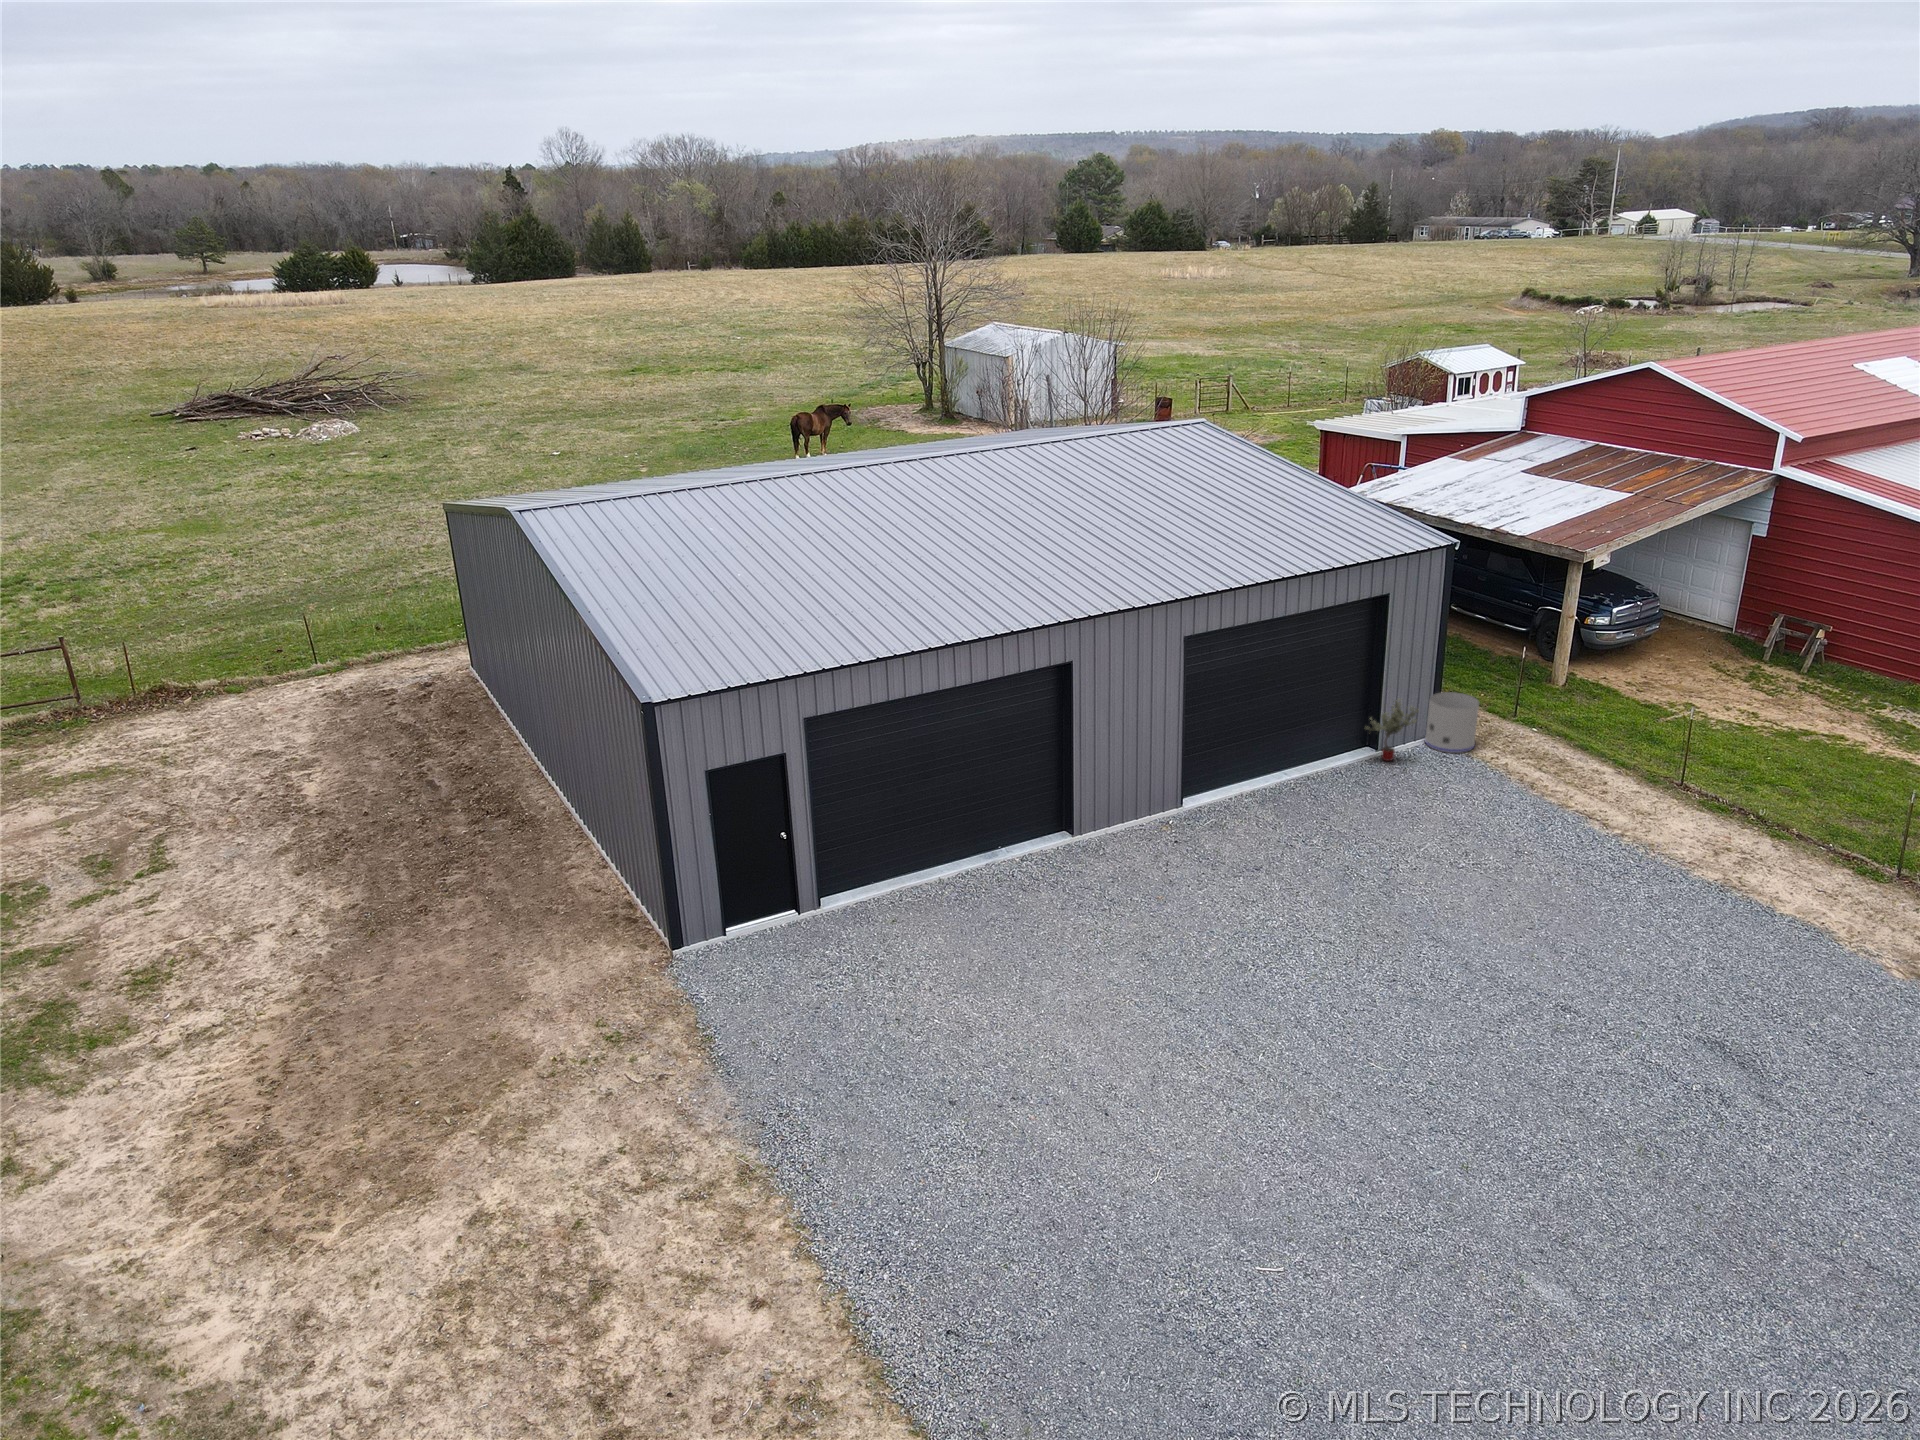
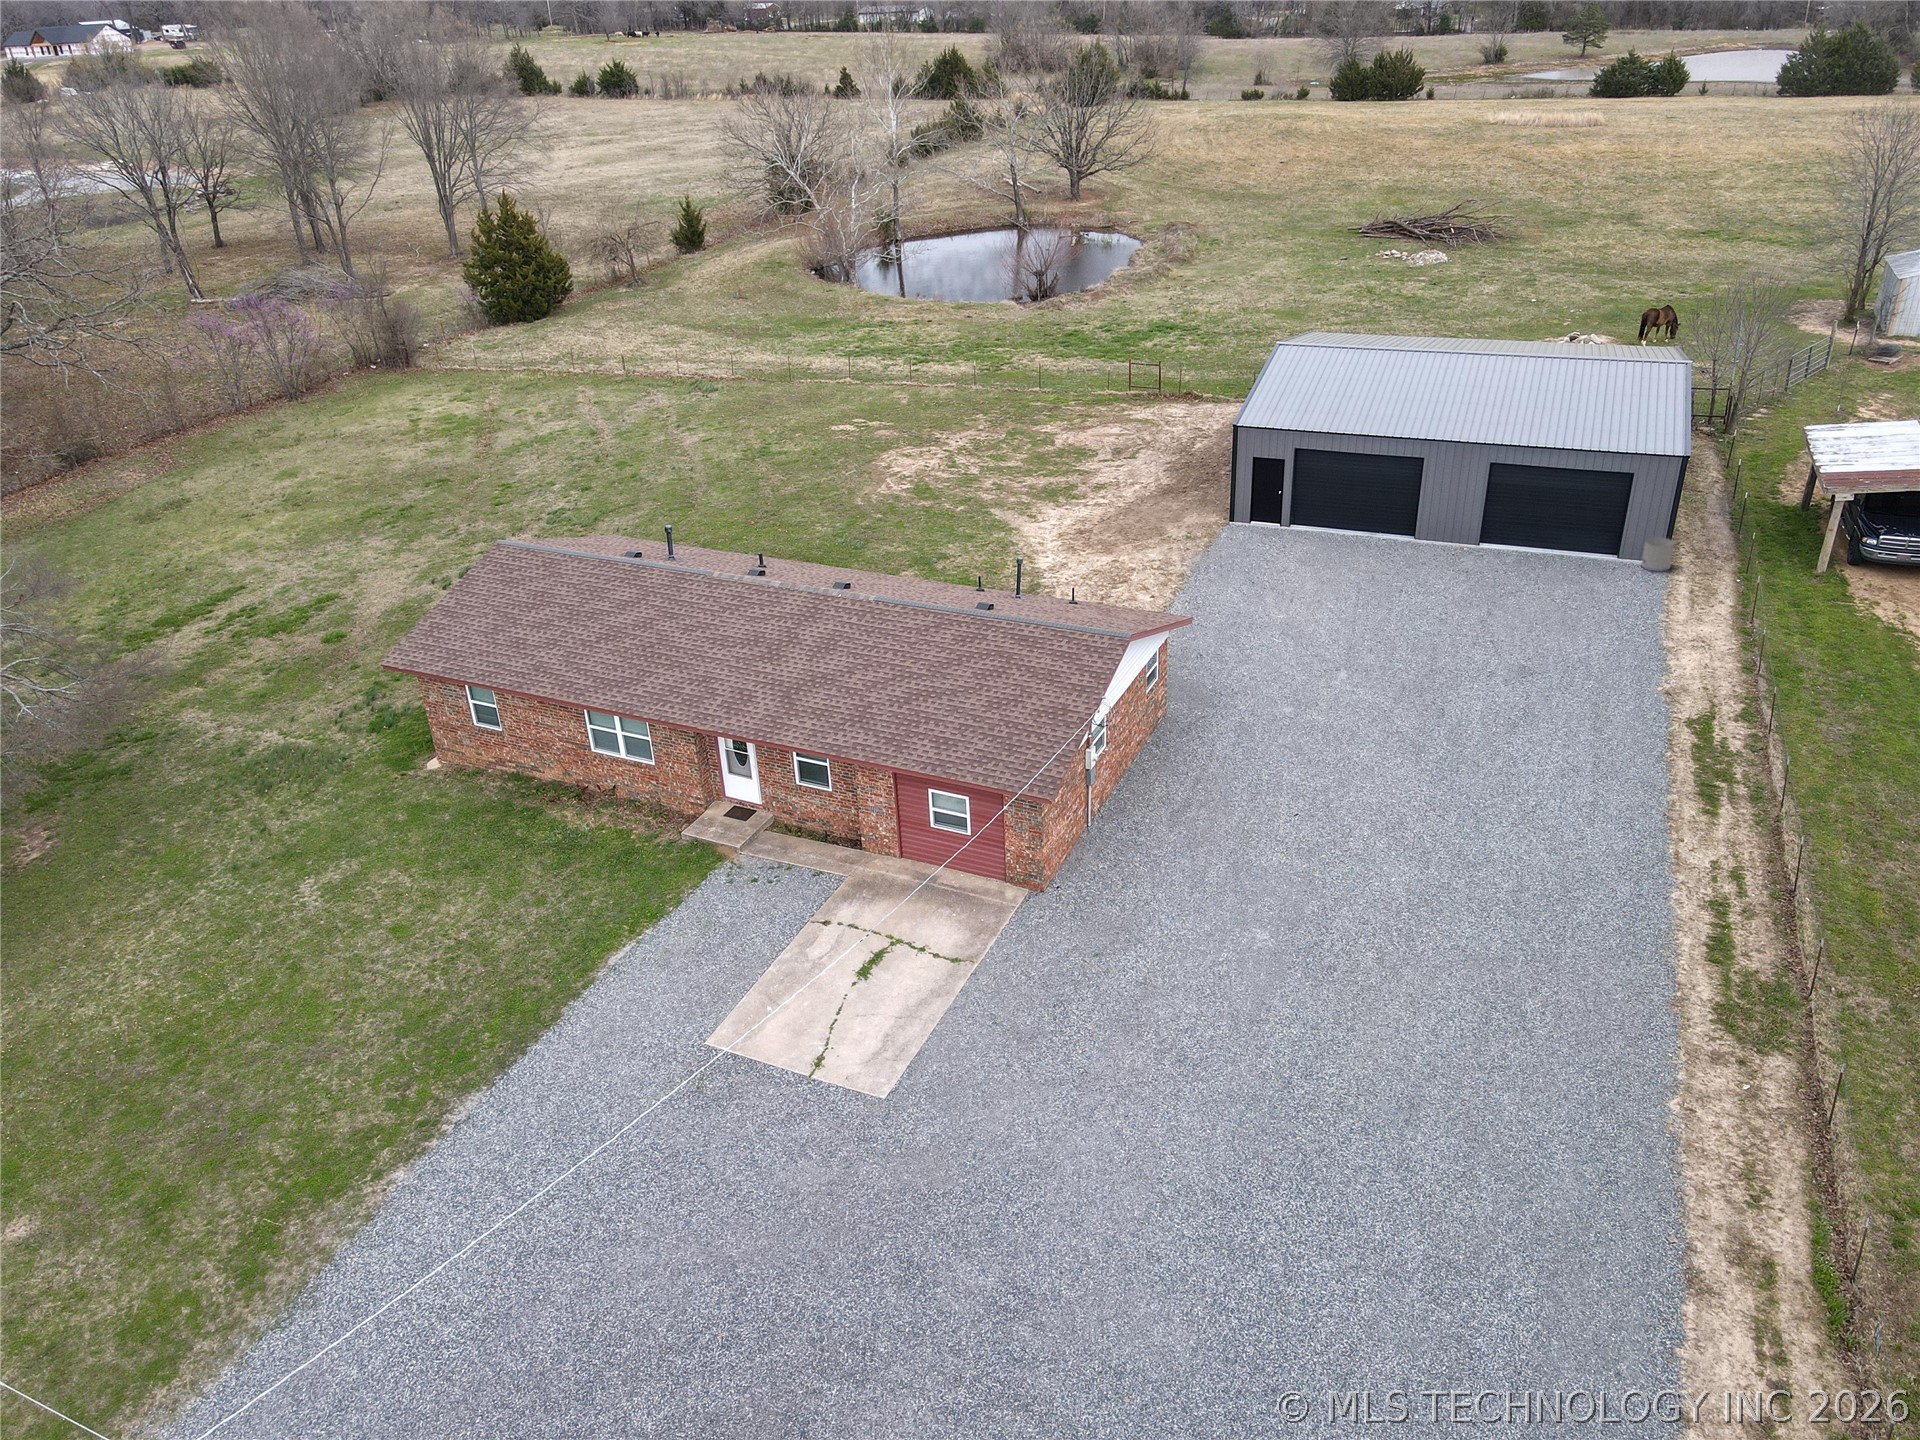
potted tree: present [1364,699,1418,761] -> none [1596,529,1625,562]

